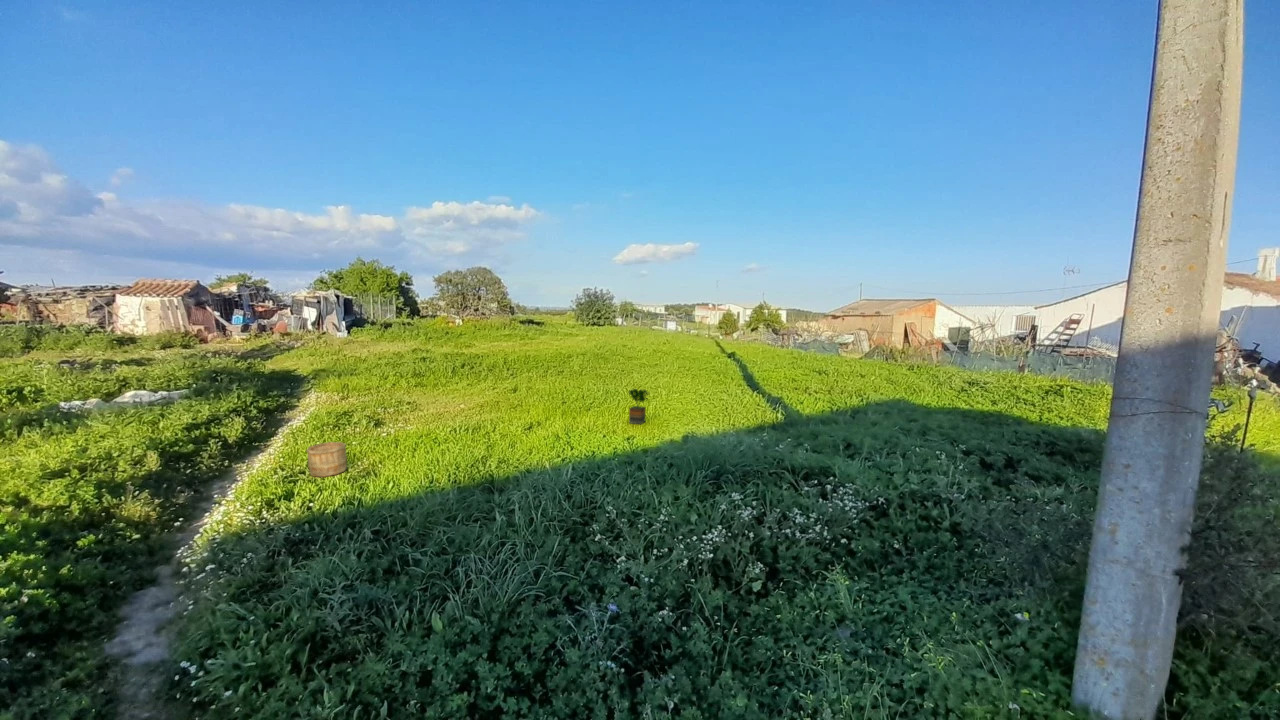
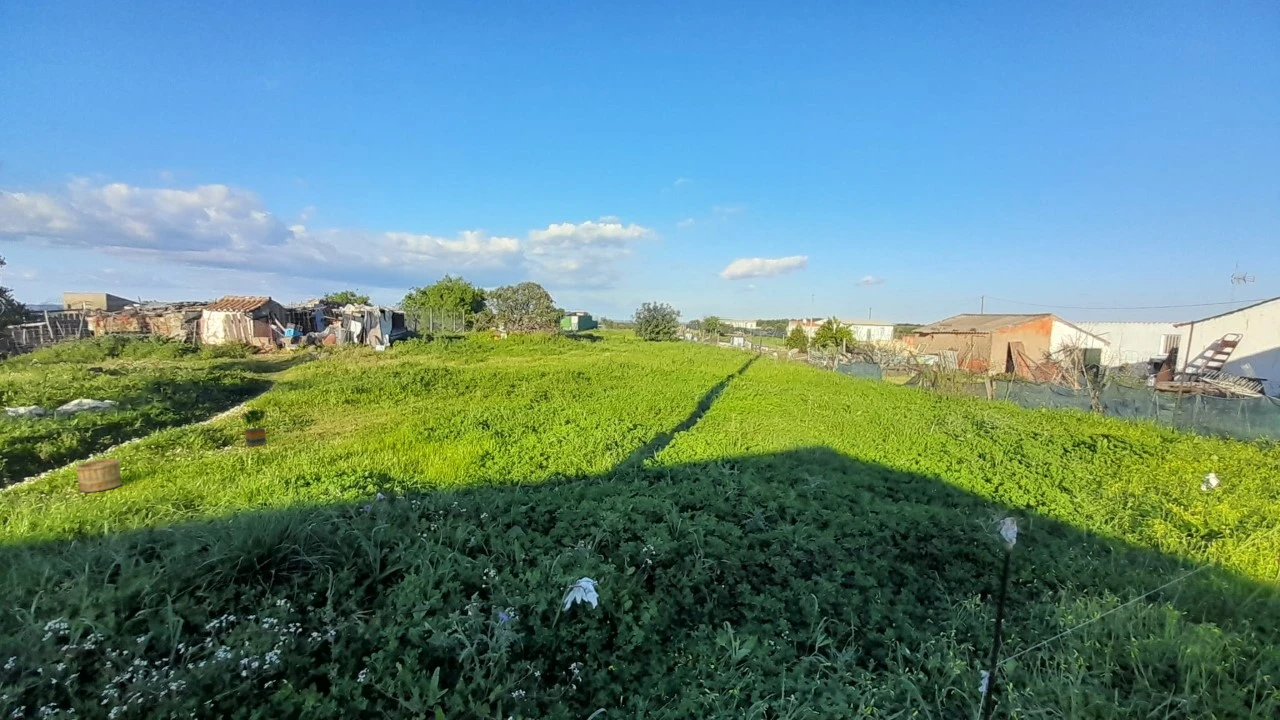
potted tree: present [629,389,649,424] -> present [240,409,267,446]

